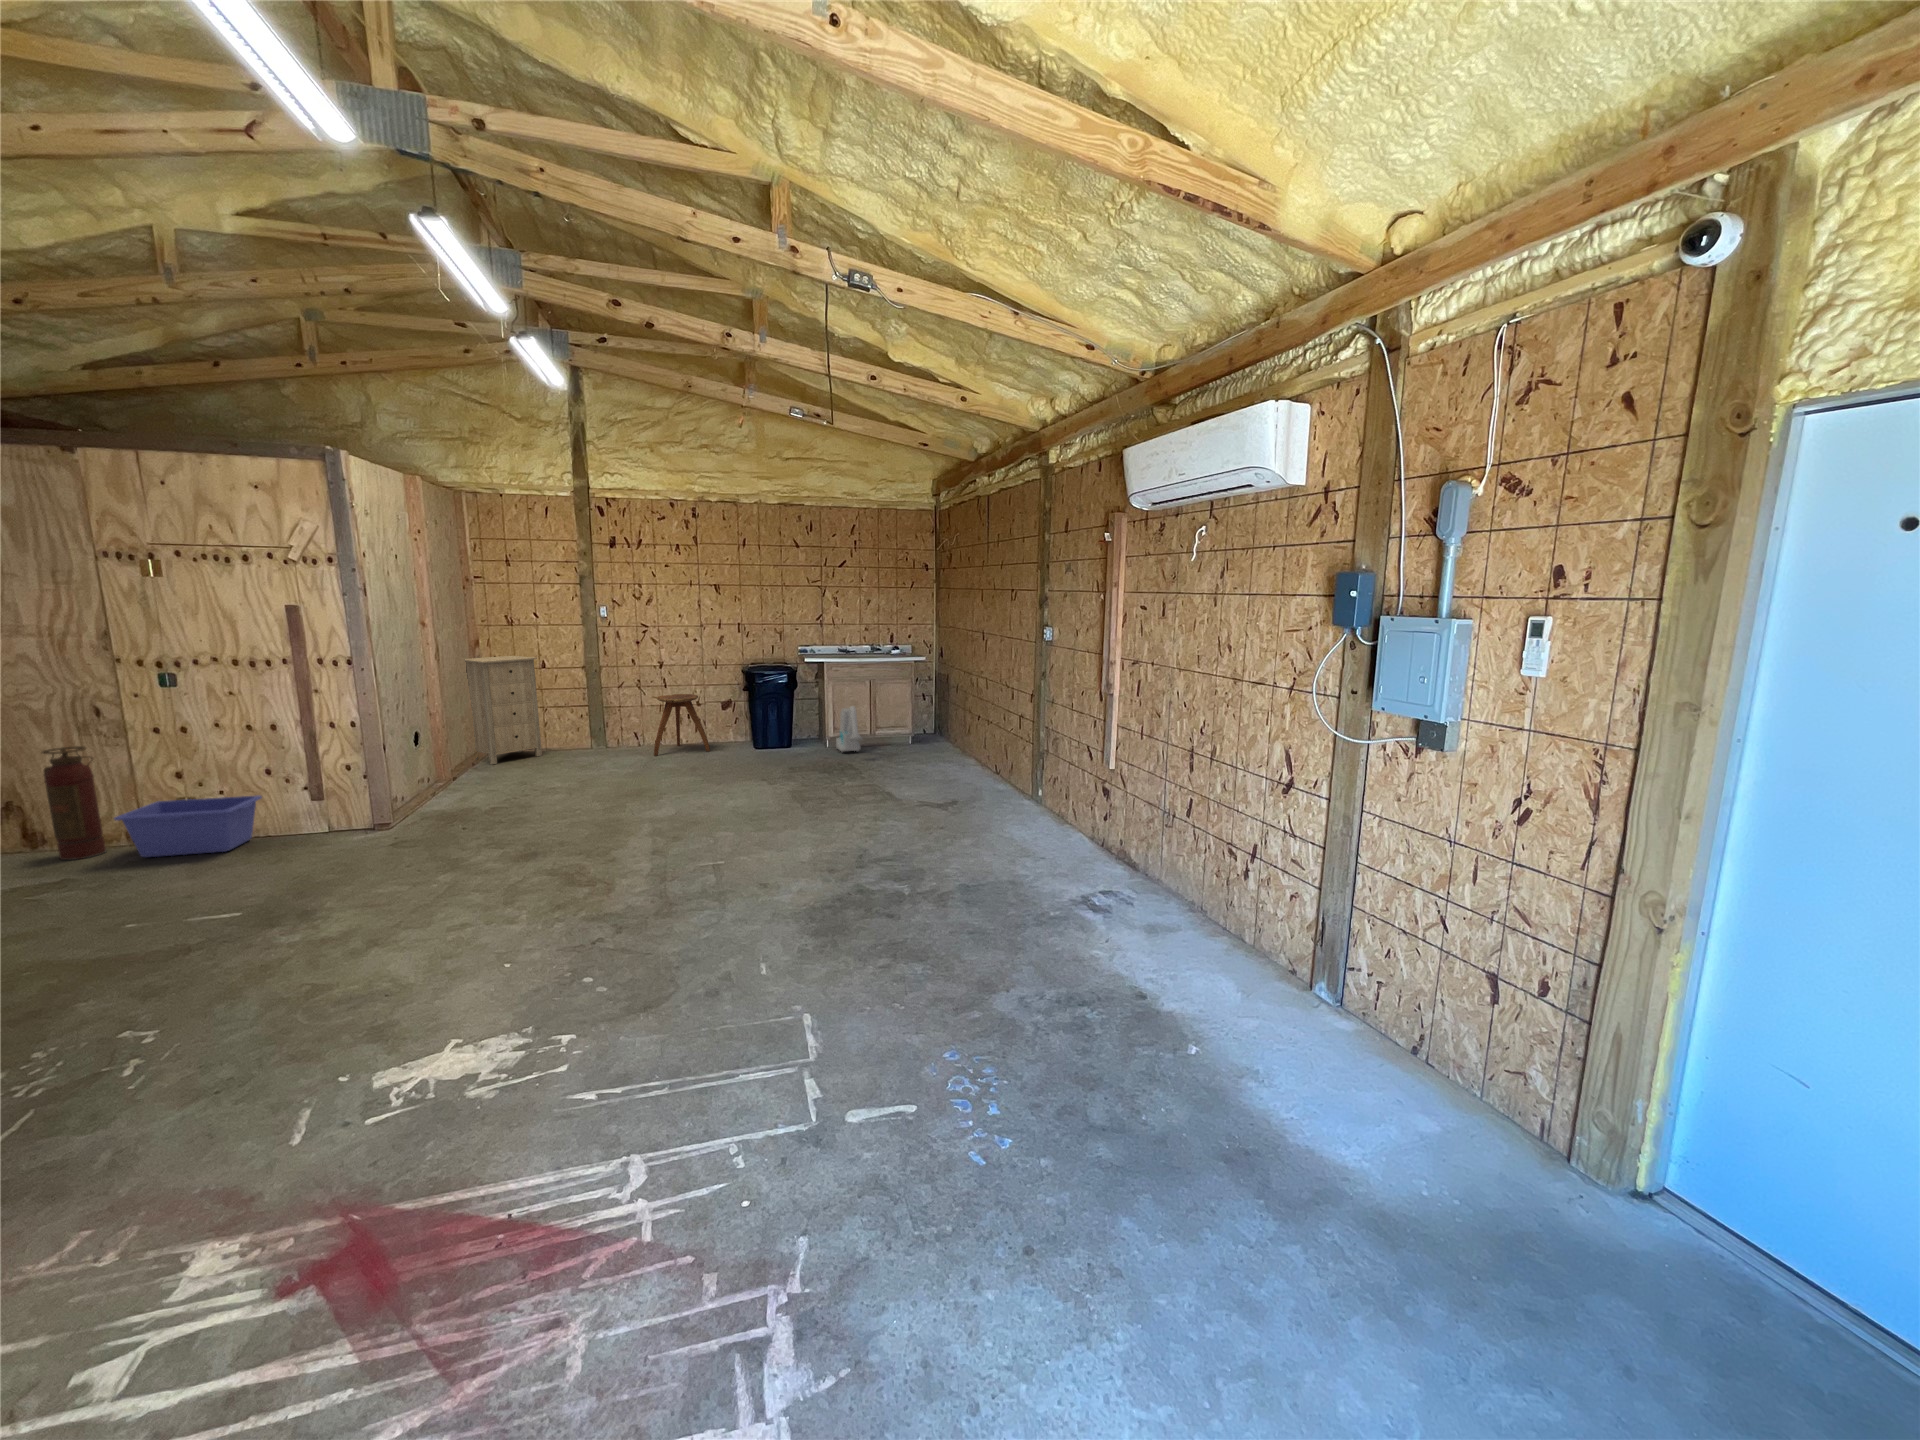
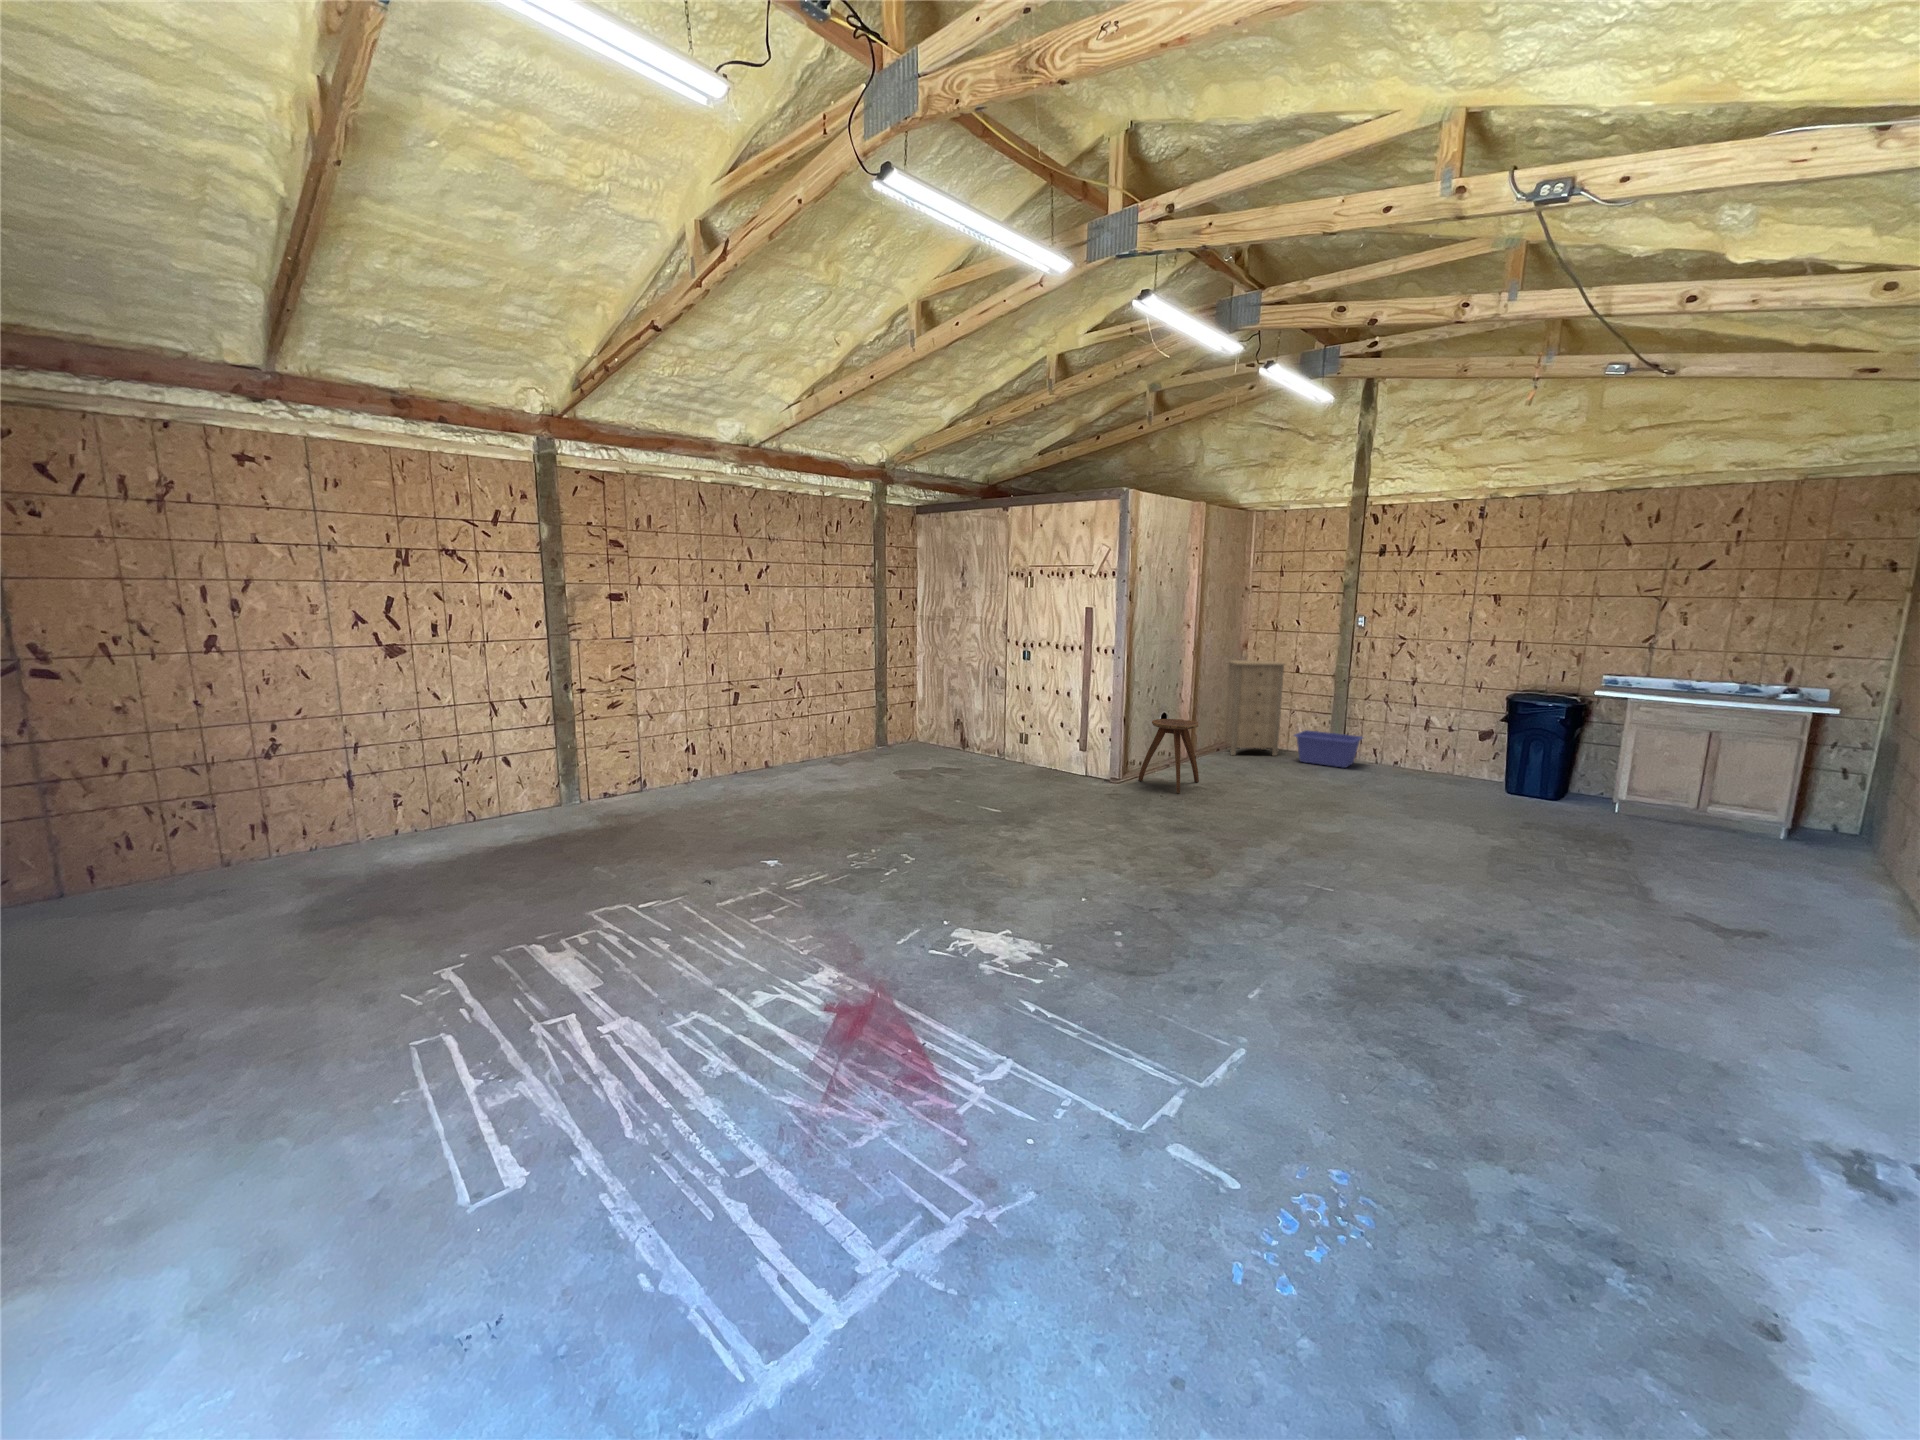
stool: present [654,694,710,756] -> present [1138,719,1199,793]
vacuum cleaner: present [836,706,862,752] -> none [1631,762,1673,830]
fire extinguisher: present [42,746,107,860] -> none [969,694,991,763]
storage bin: present [114,796,262,857] -> present [1294,730,1363,768]

